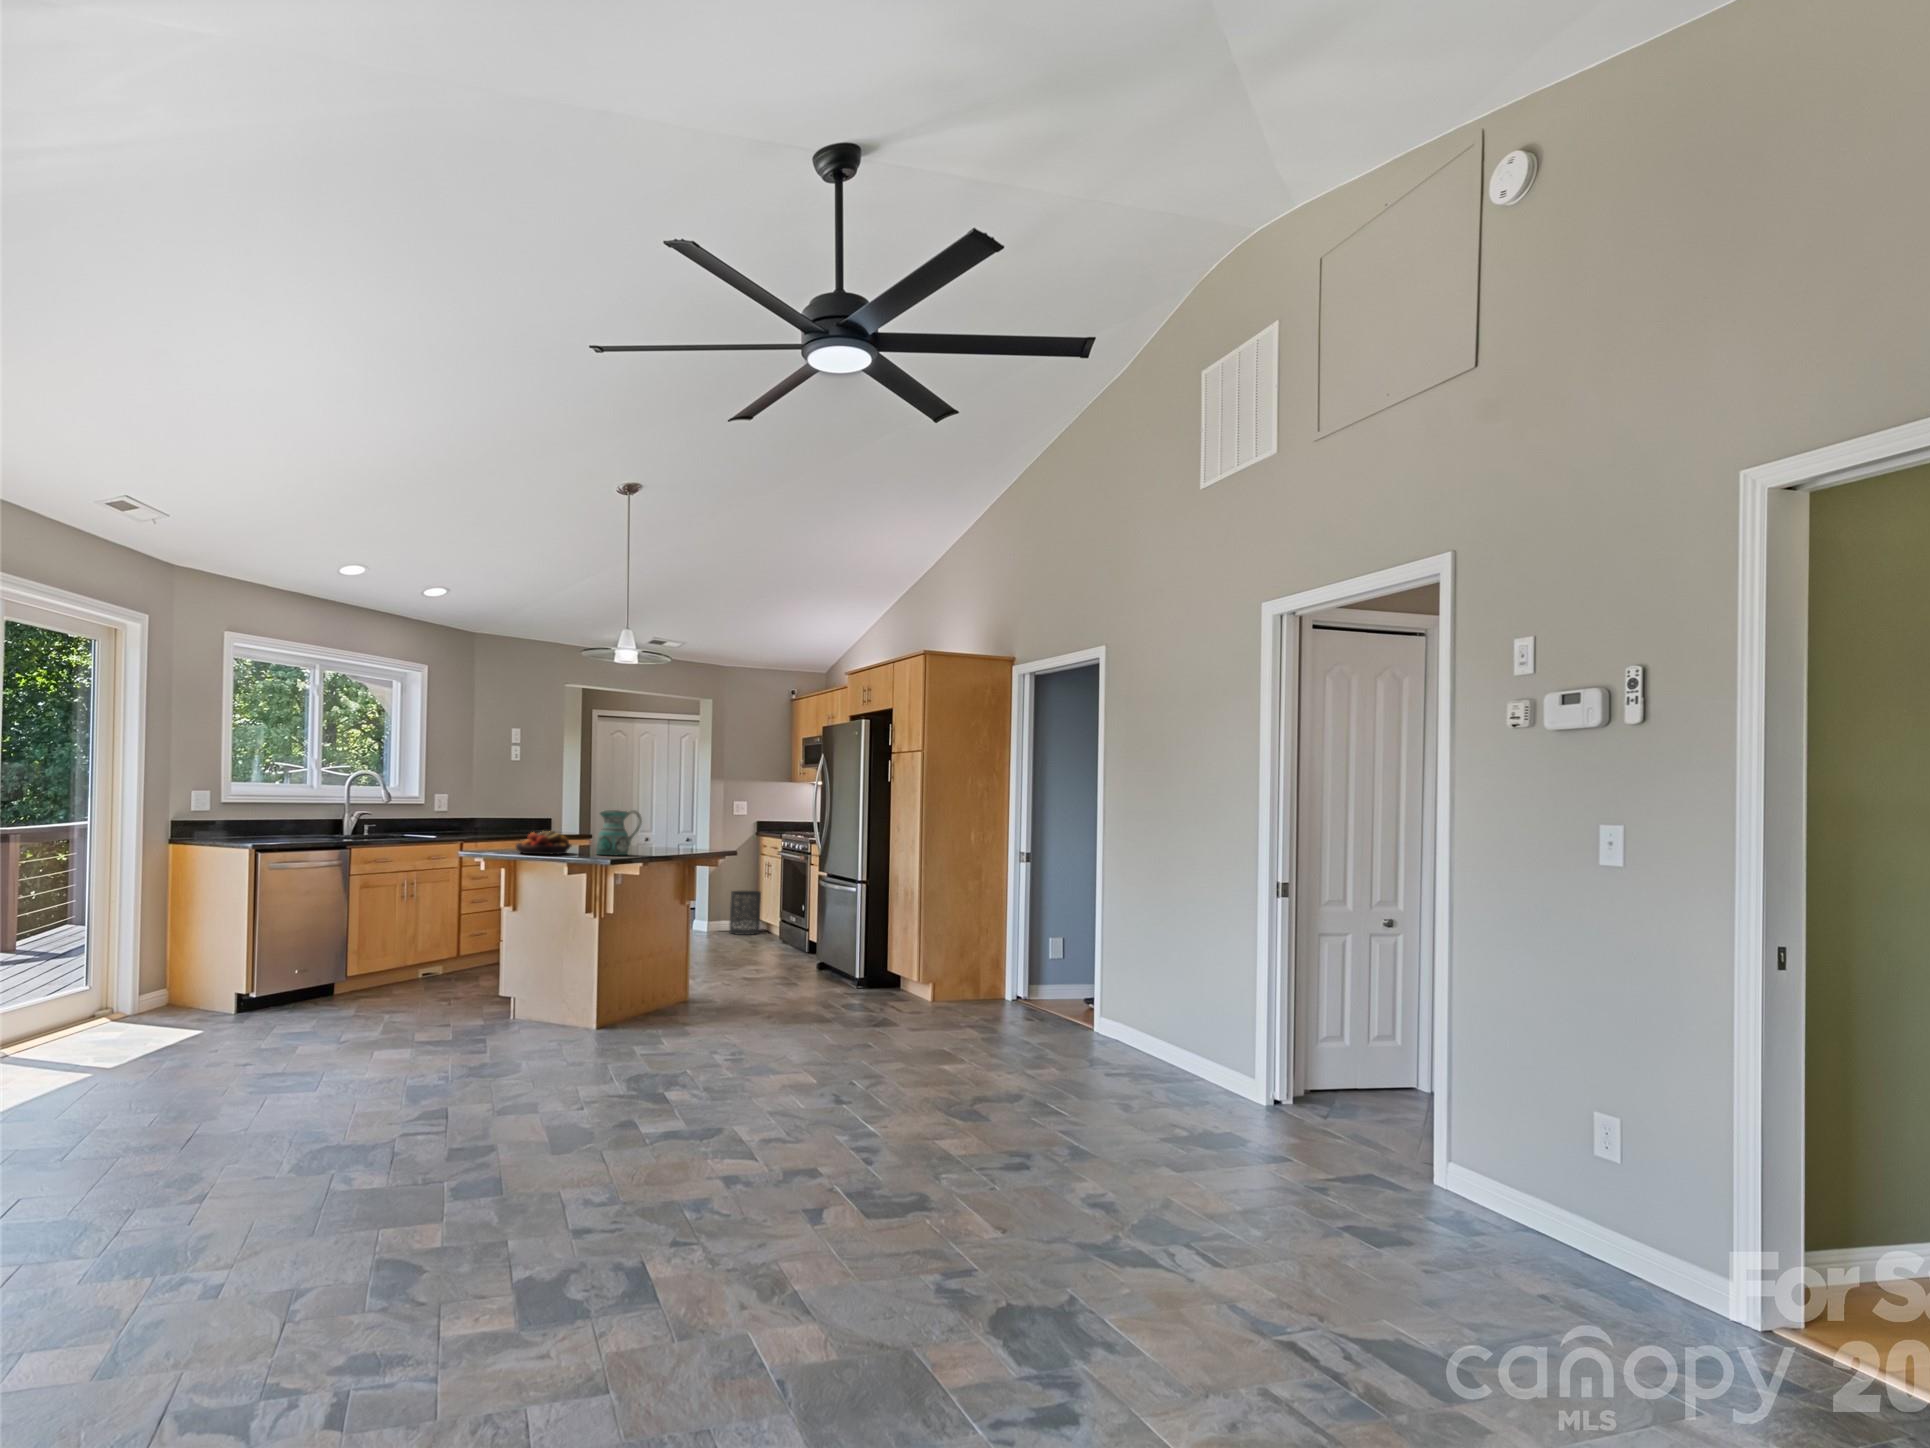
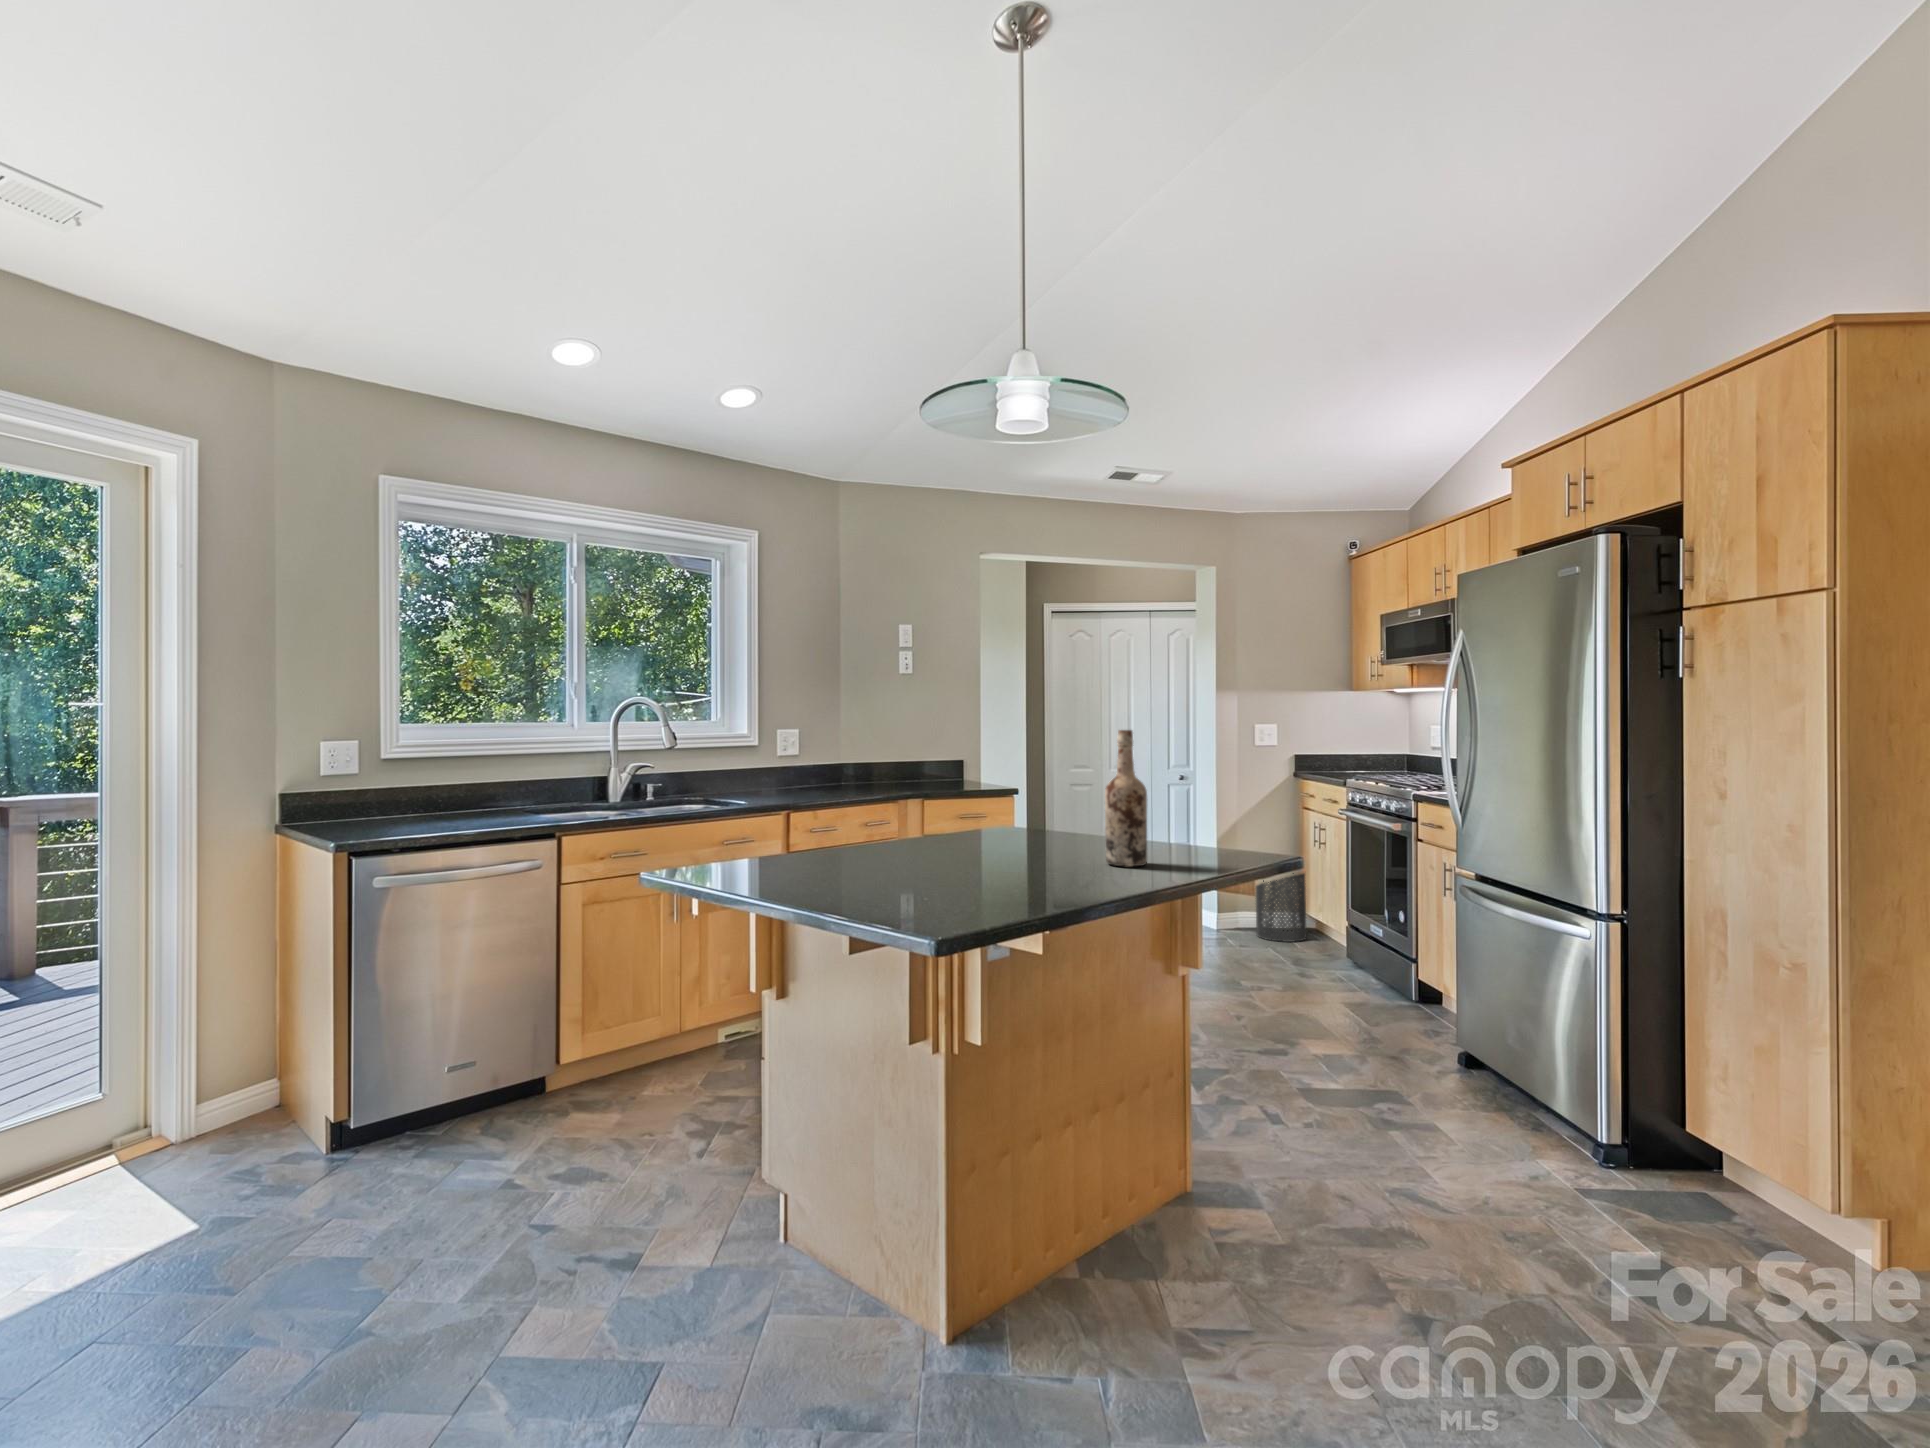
wine bottle: none [661,801,679,854] -> present [1105,730,1147,867]
ceramic pitcher: present [596,810,642,855] -> none [940,757,1048,878]
fruit bowl: present [516,831,571,854] -> none [755,811,885,875]

